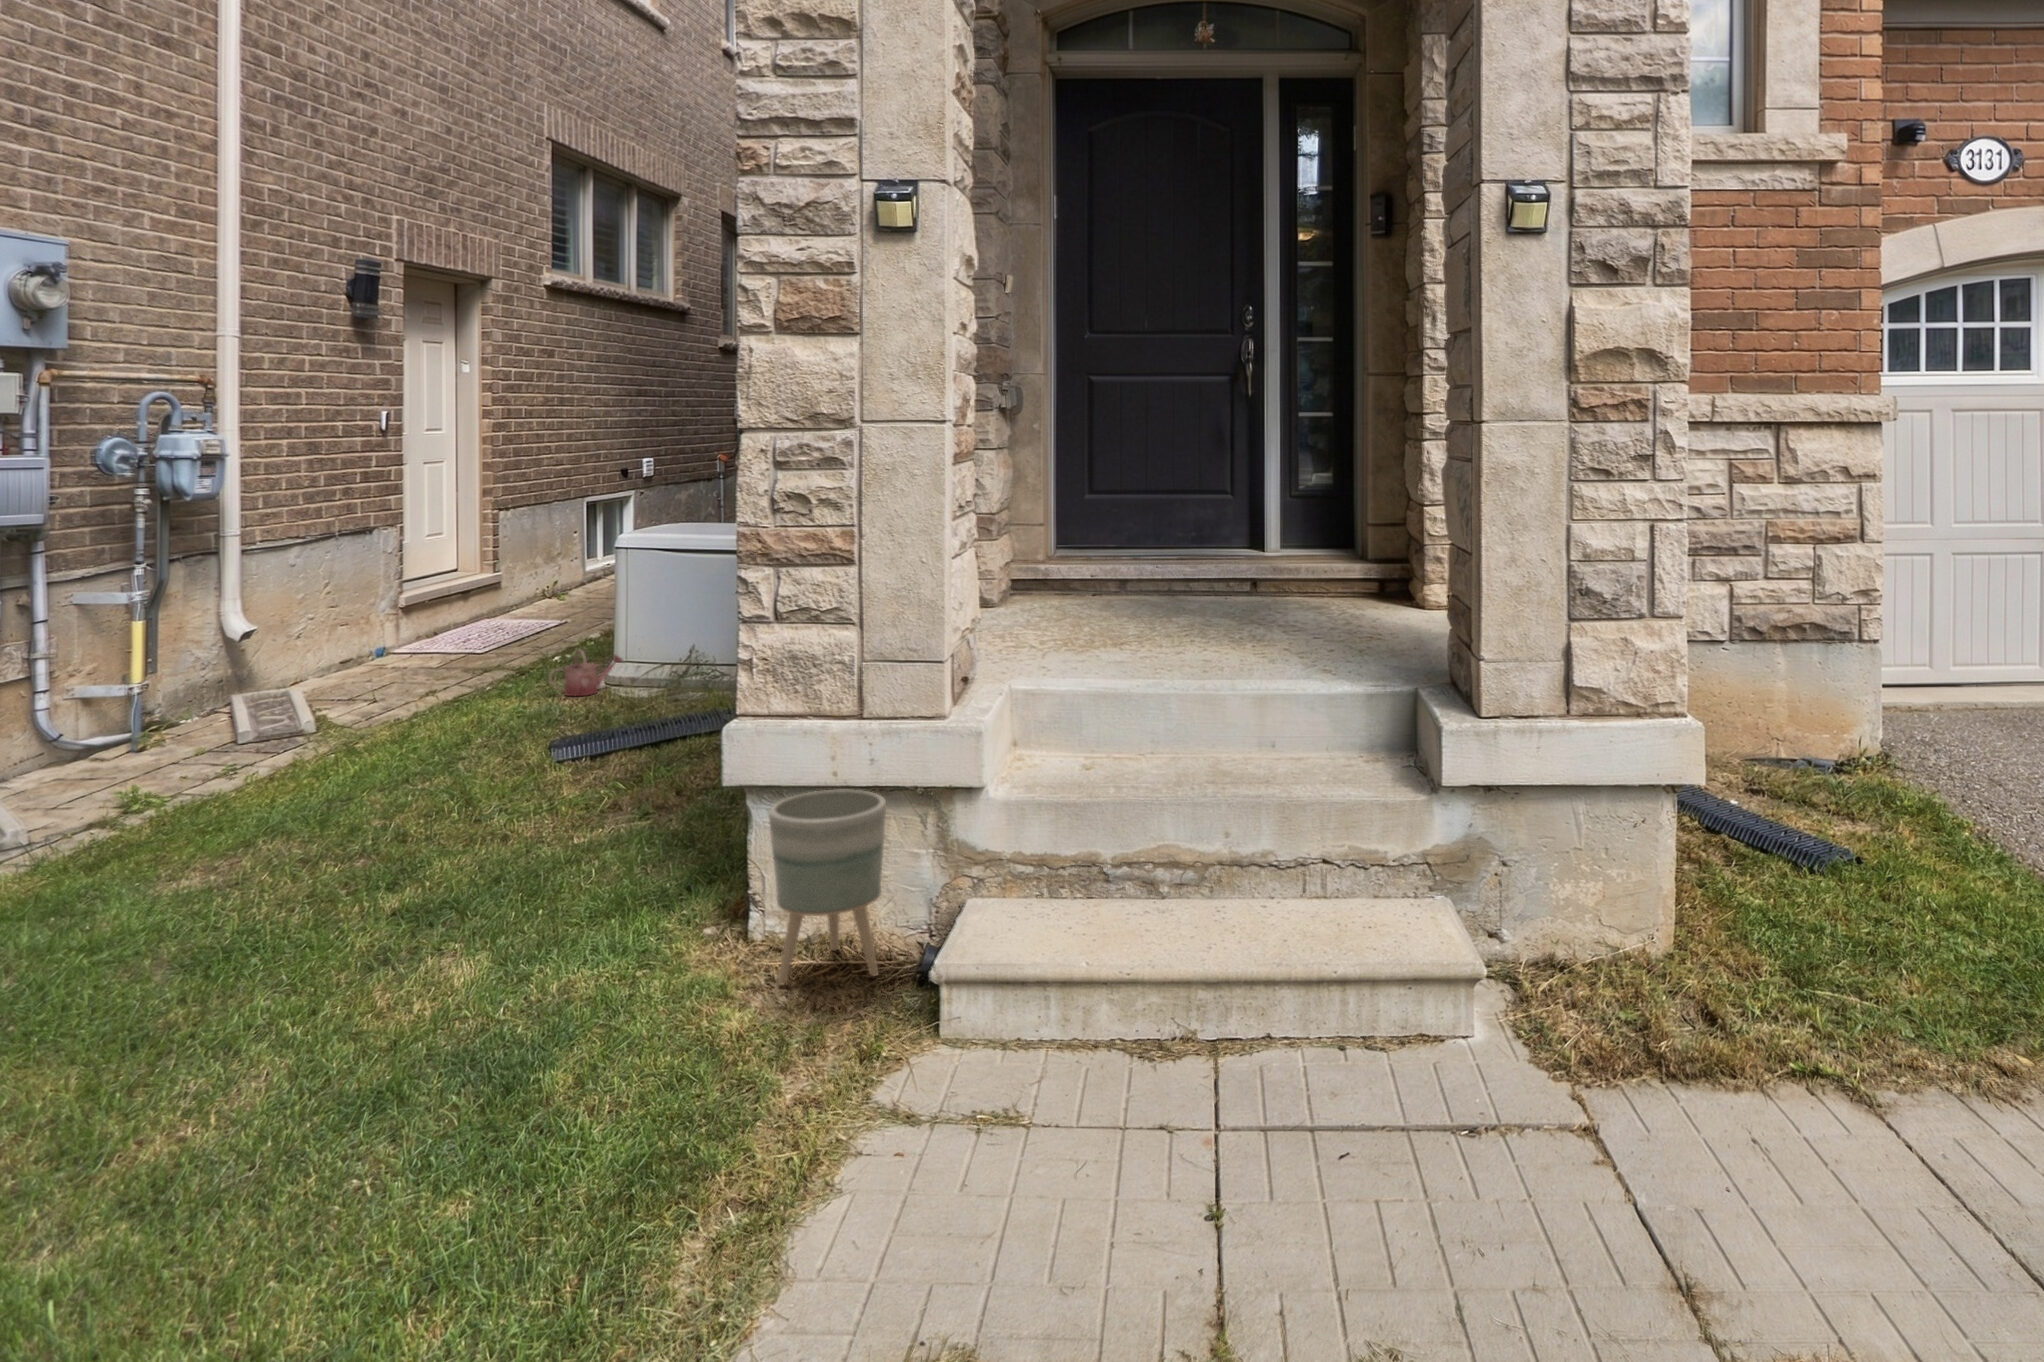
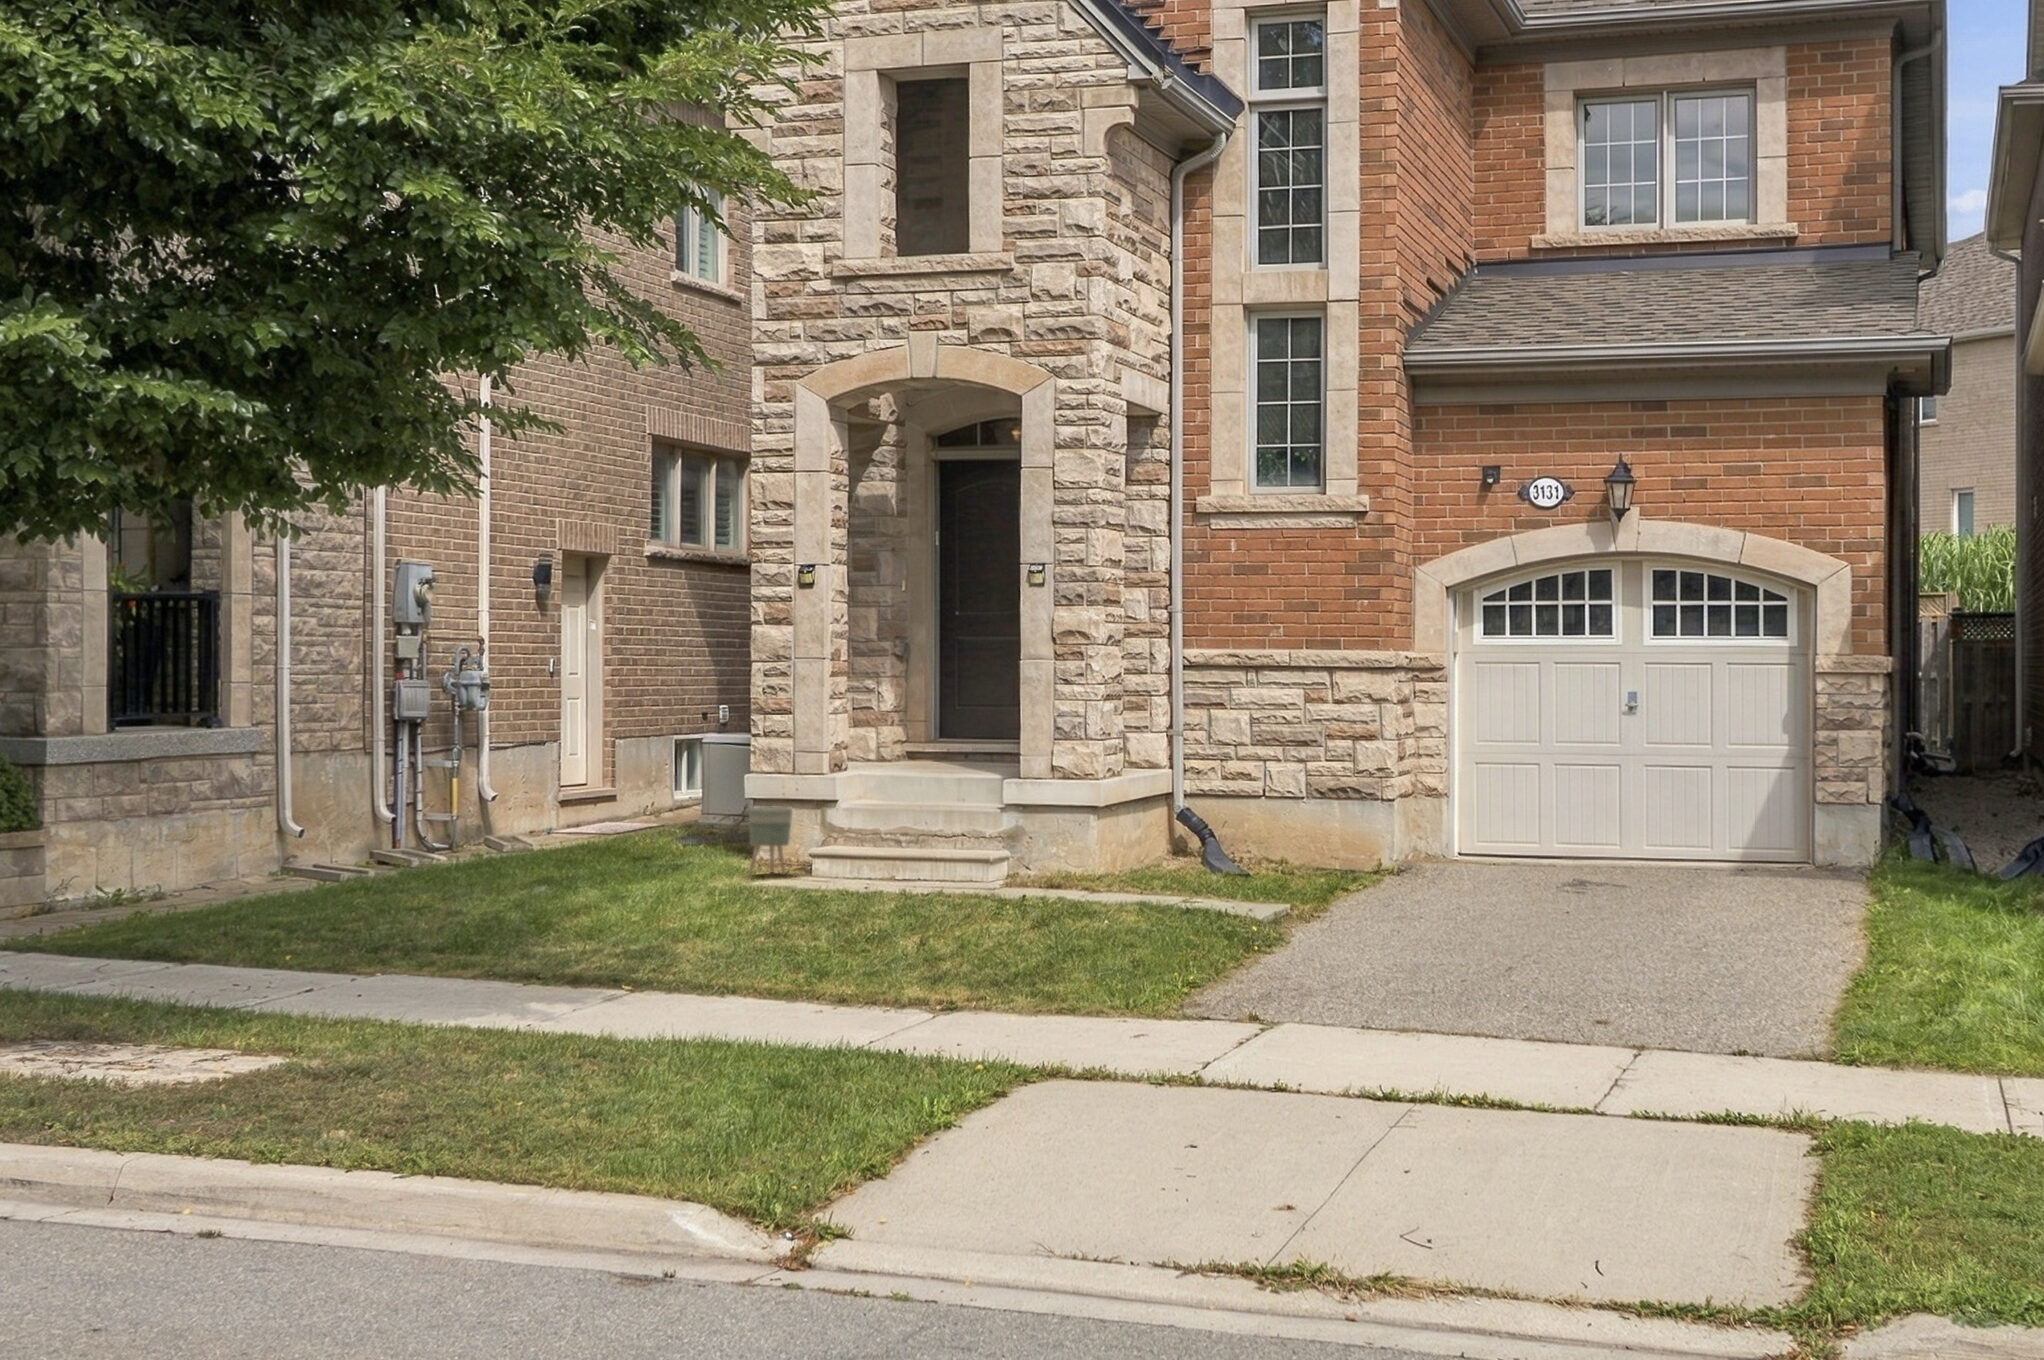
watering can: present [549,649,623,696] -> none [651,804,693,831]

